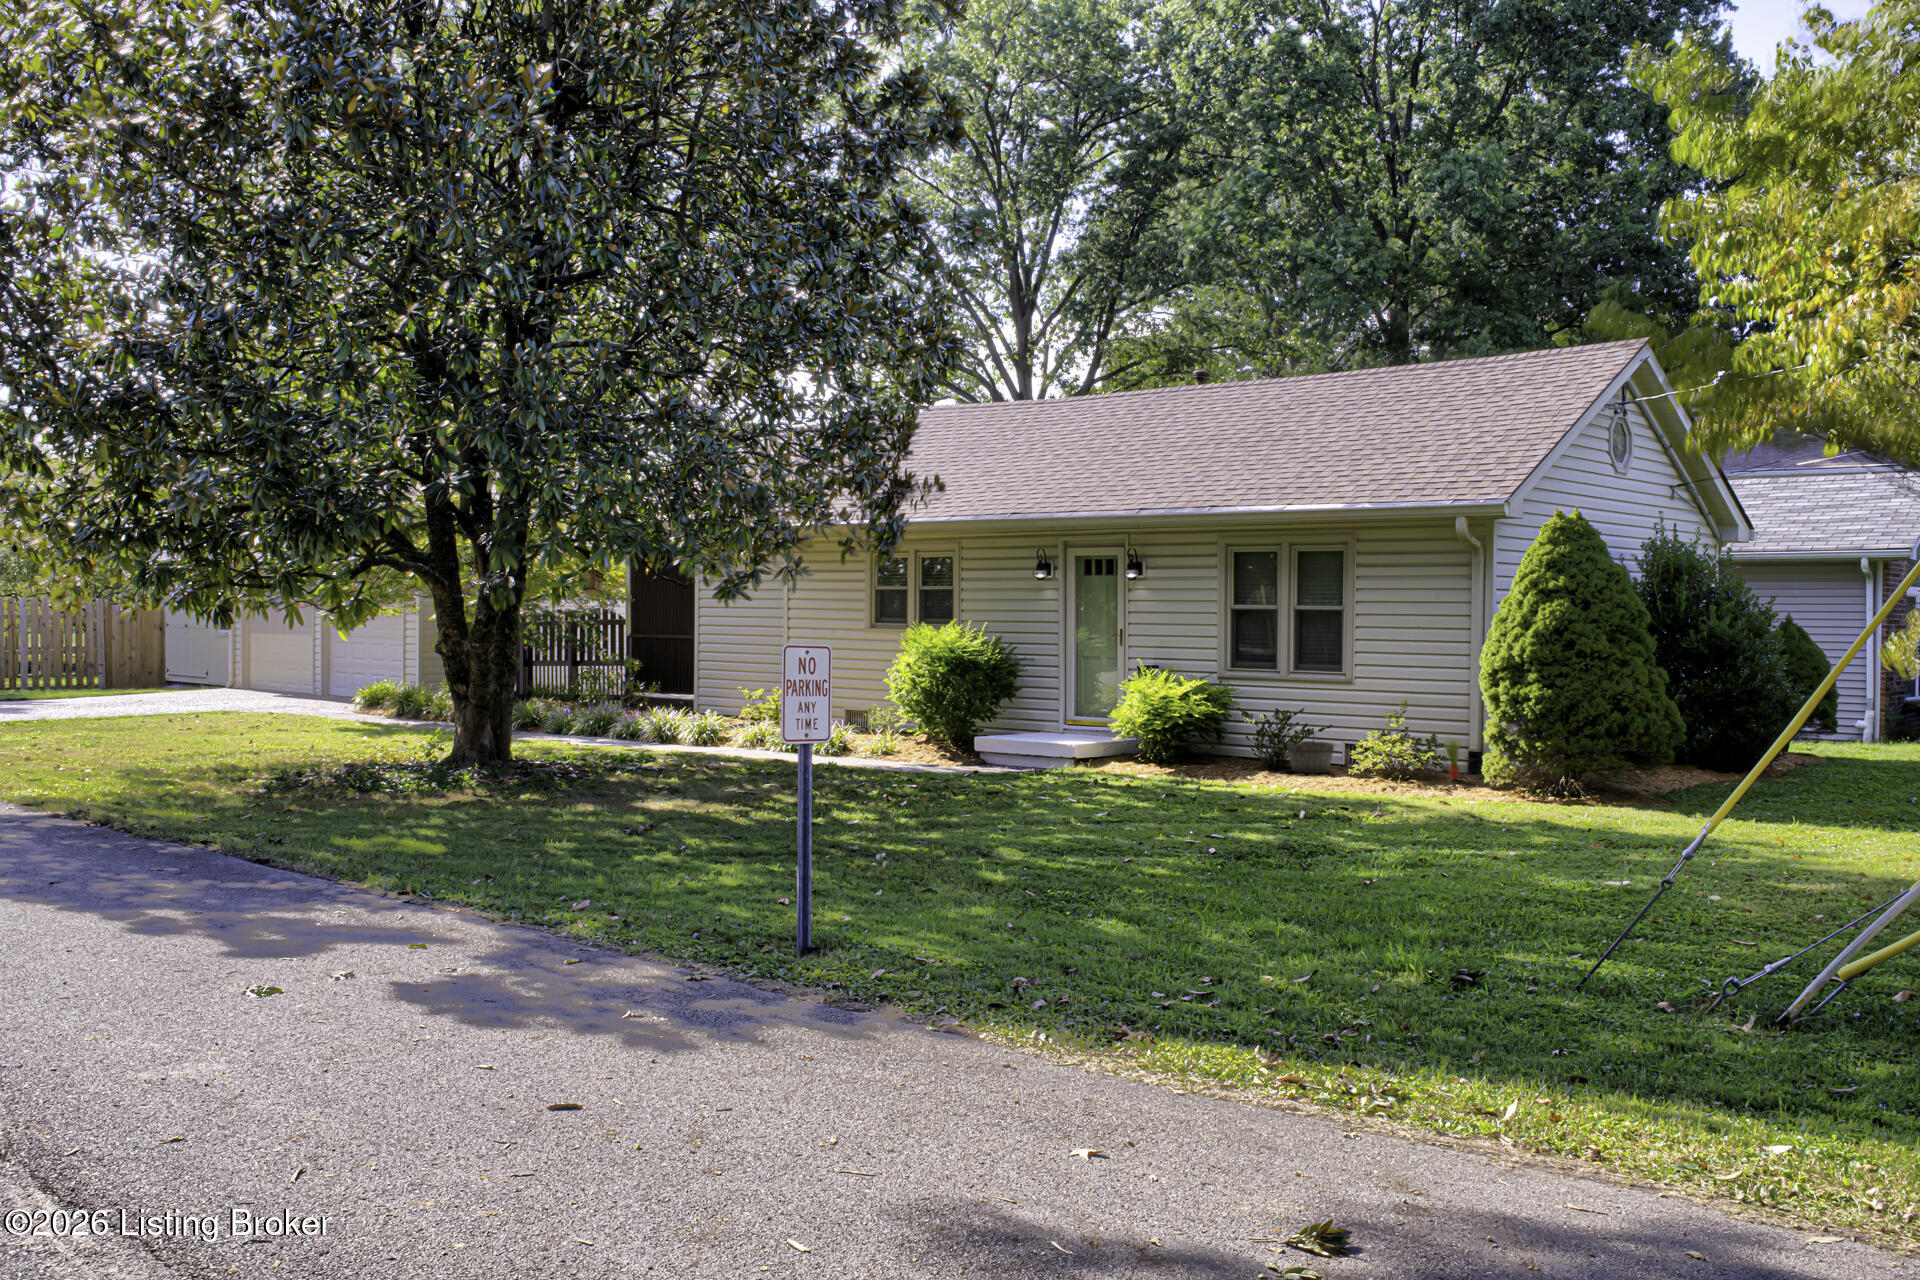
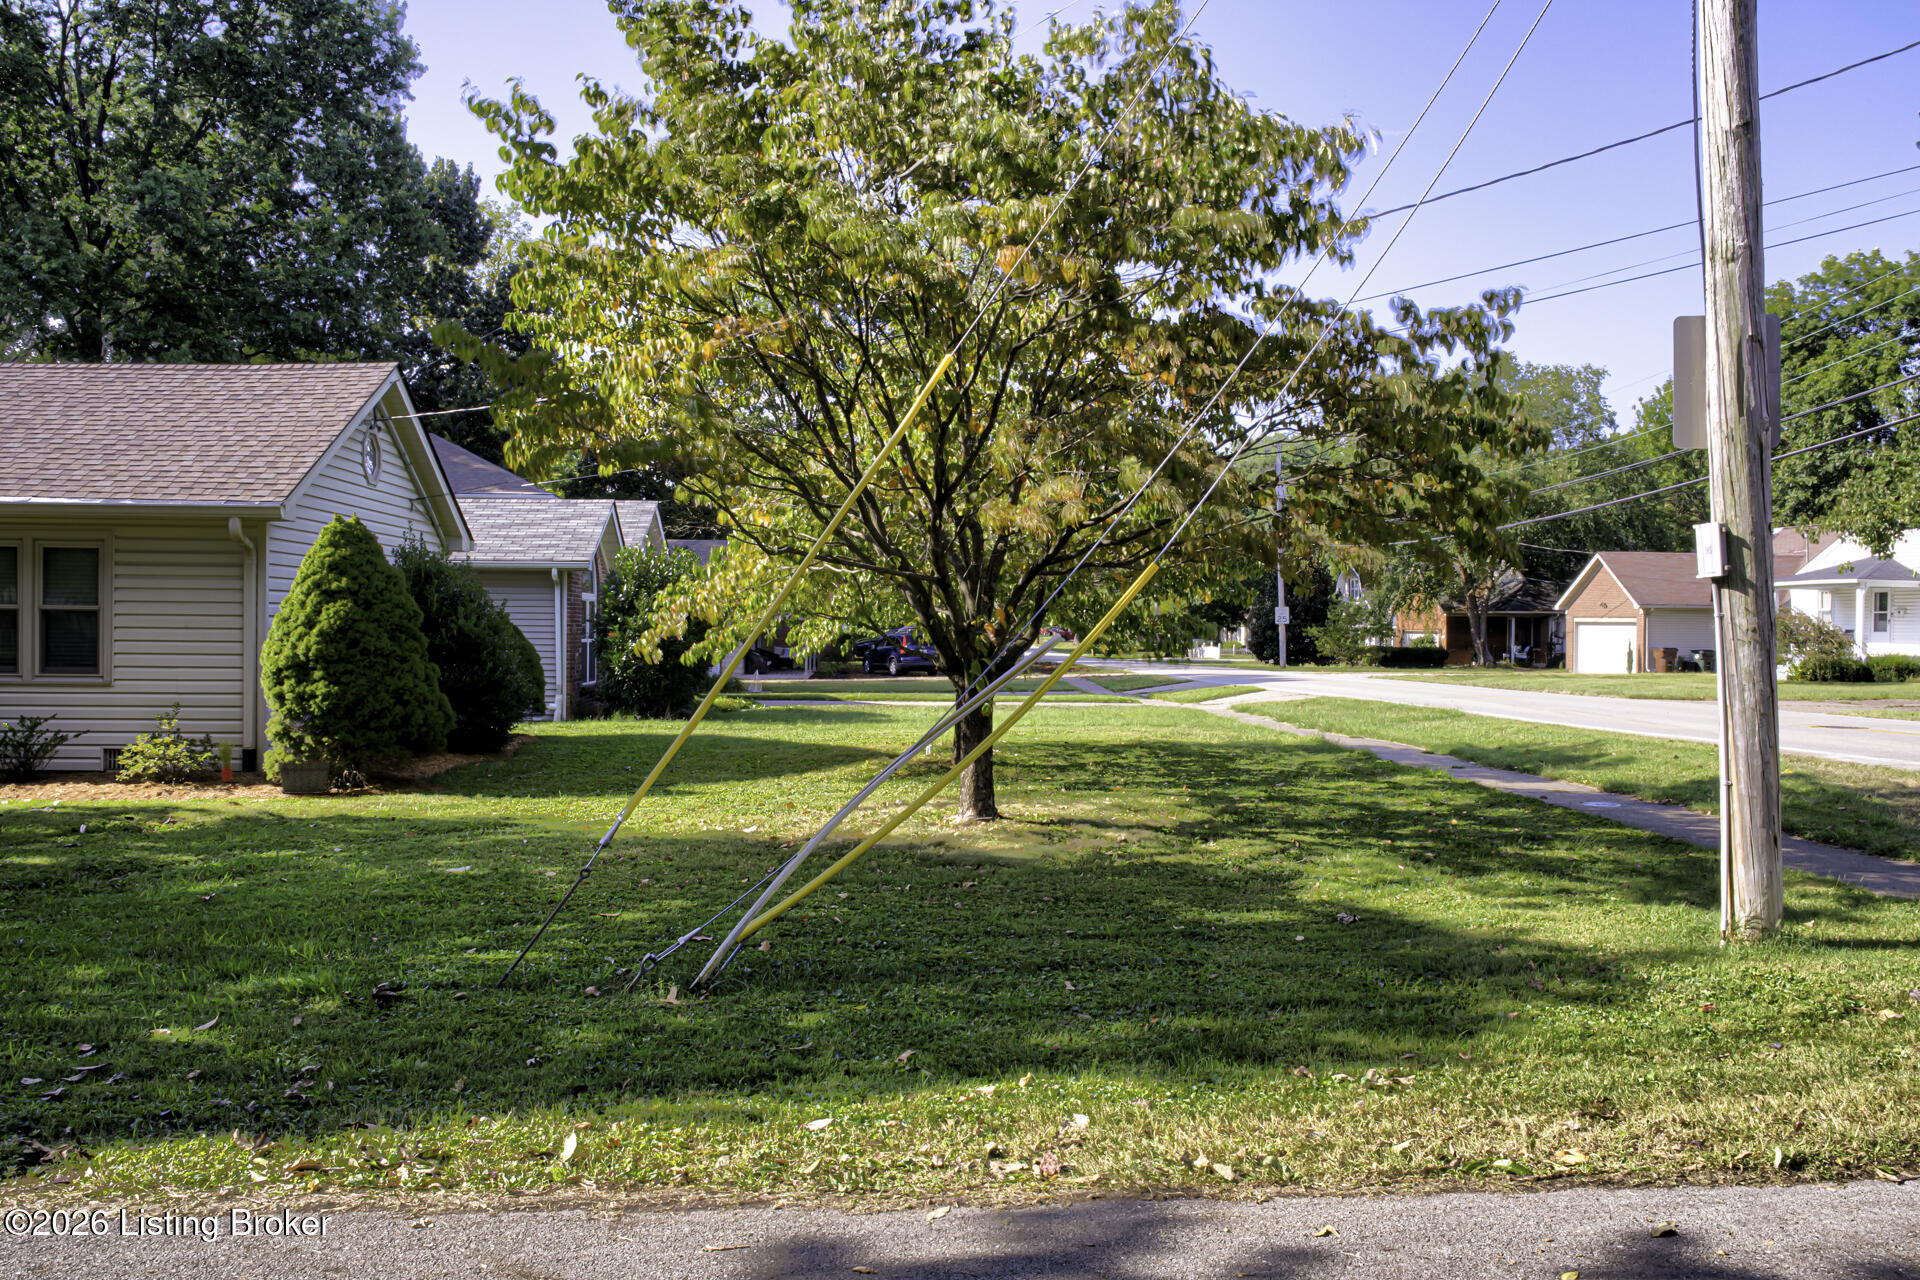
wooden bucket: present [1287,737,1334,773] -> present [278,761,329,794]

